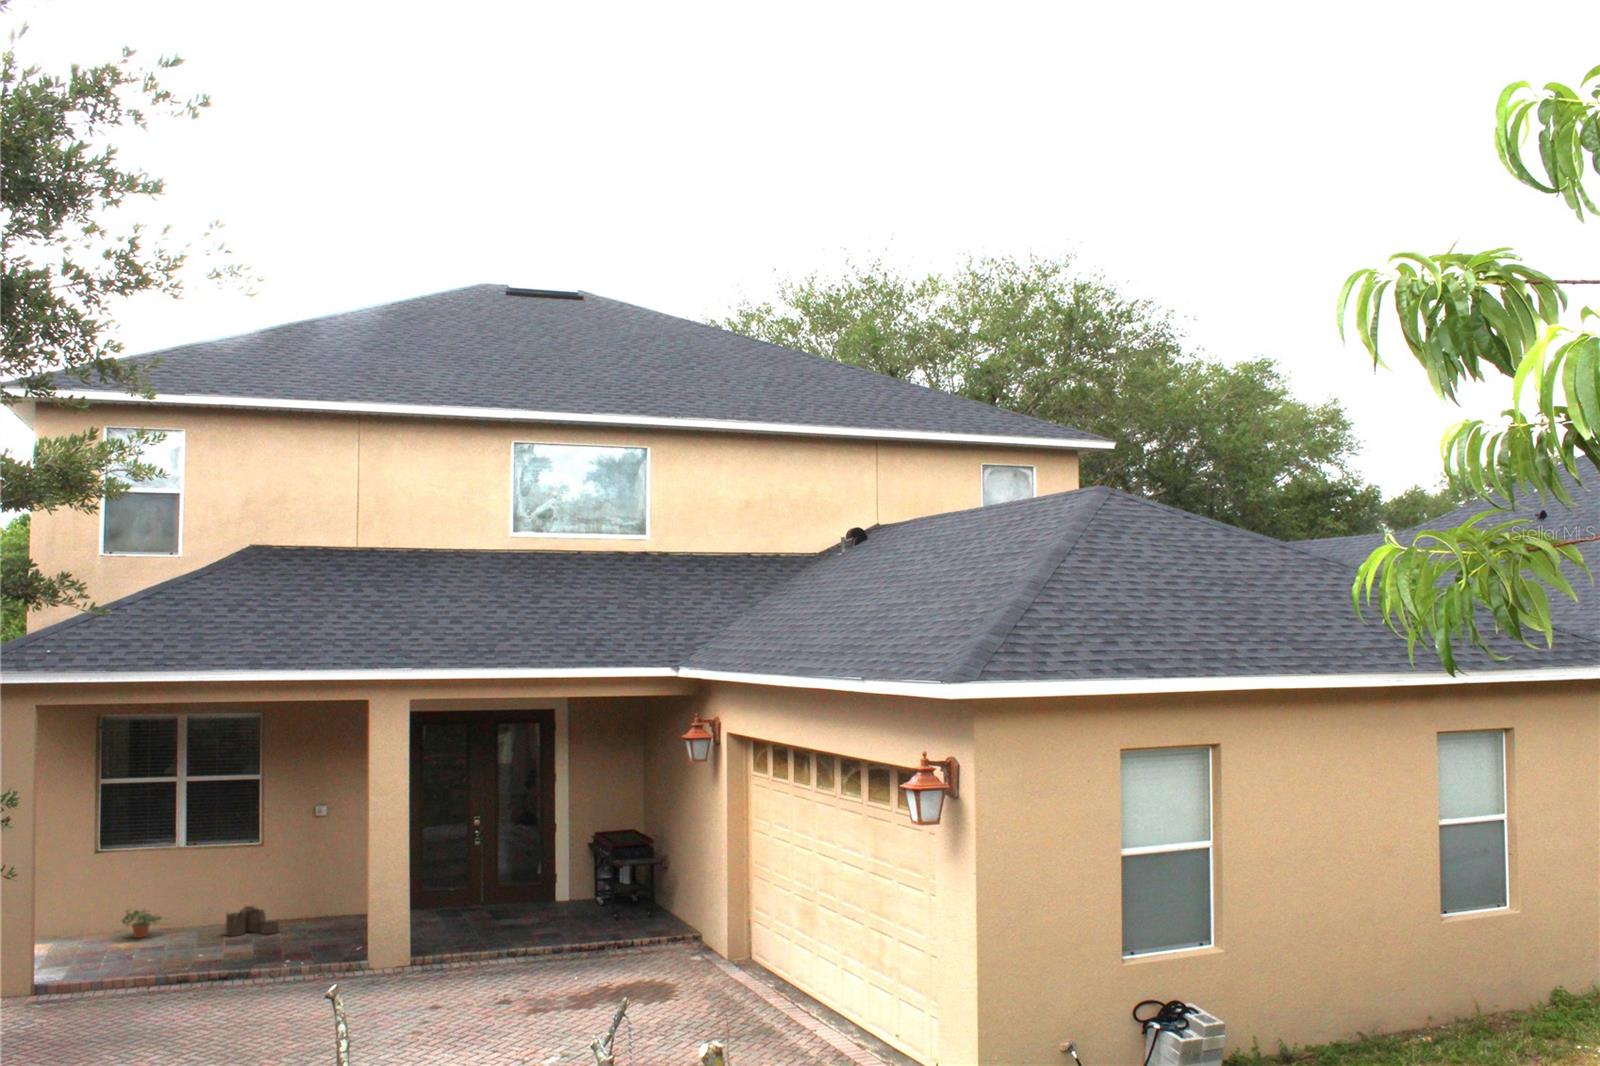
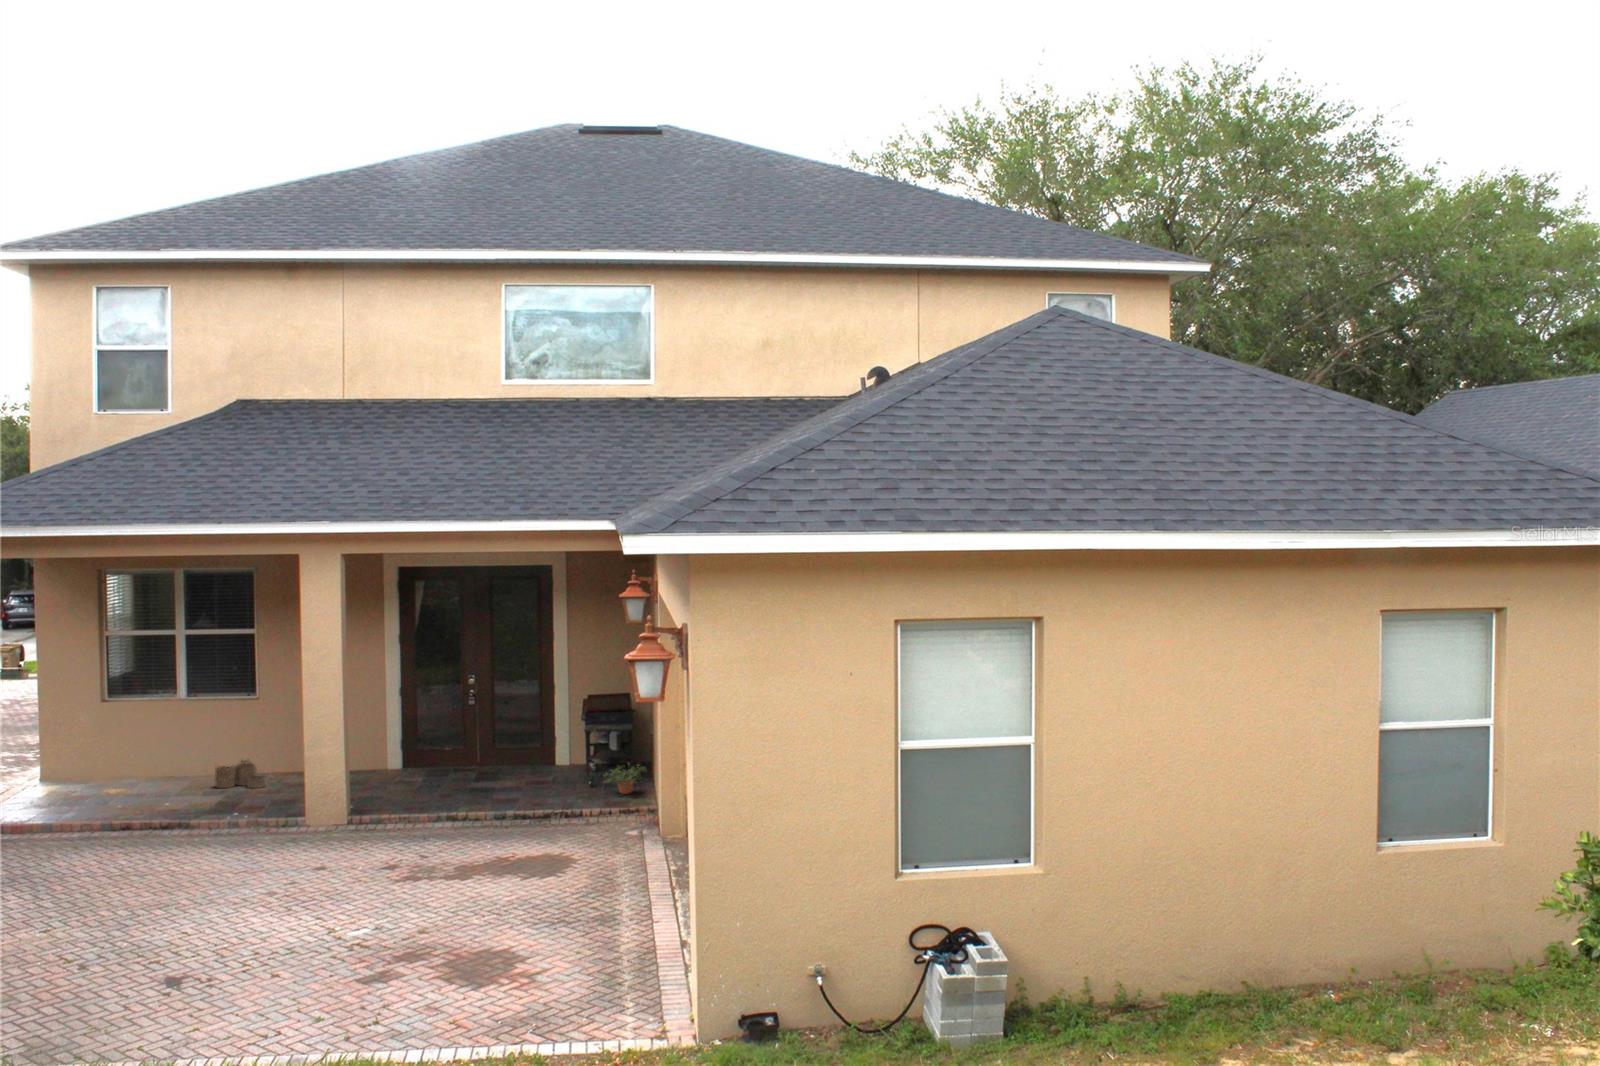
potted plant: present [121,910,161,938] -> present [605,765,649,794]

